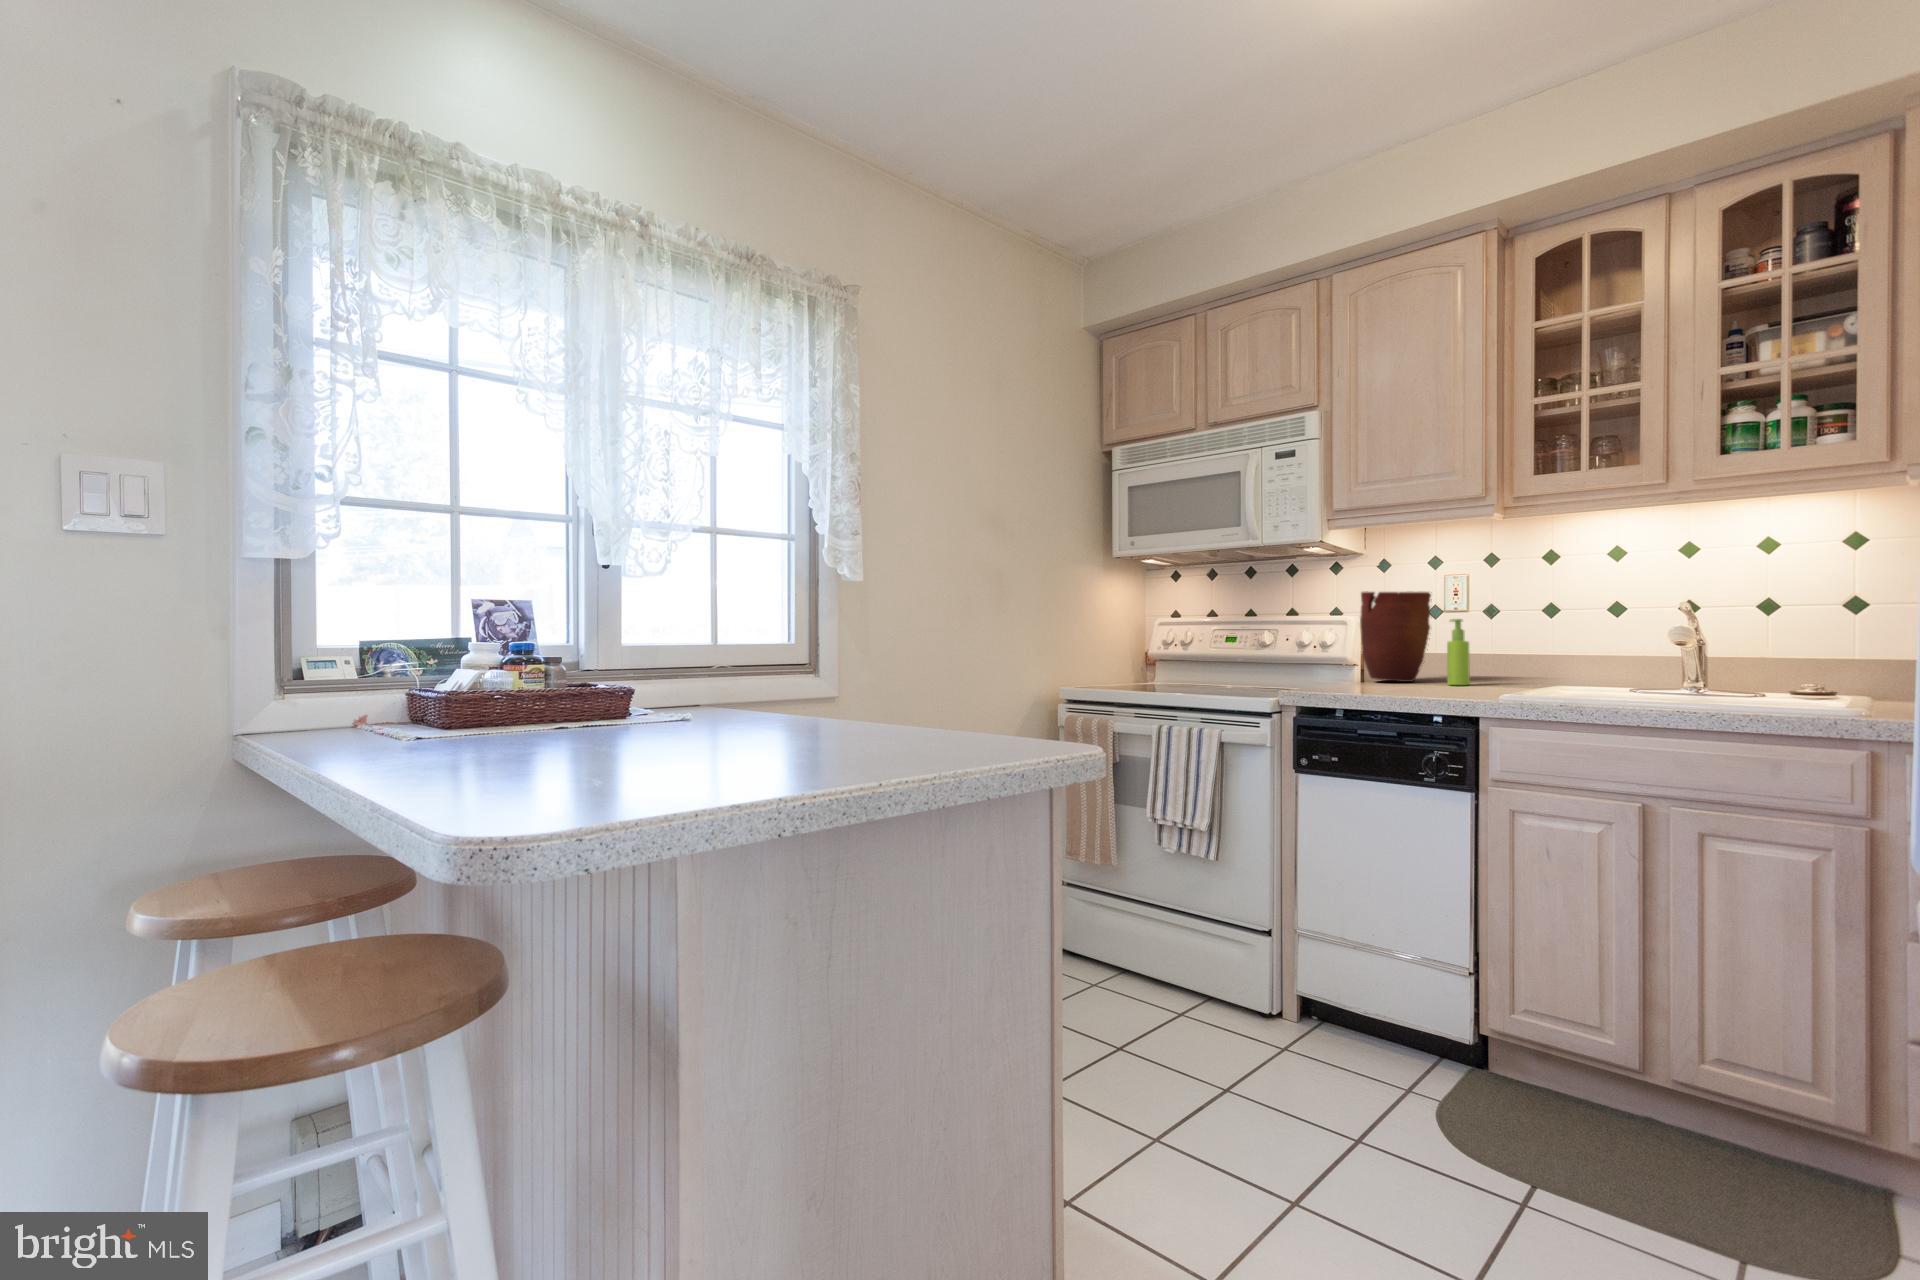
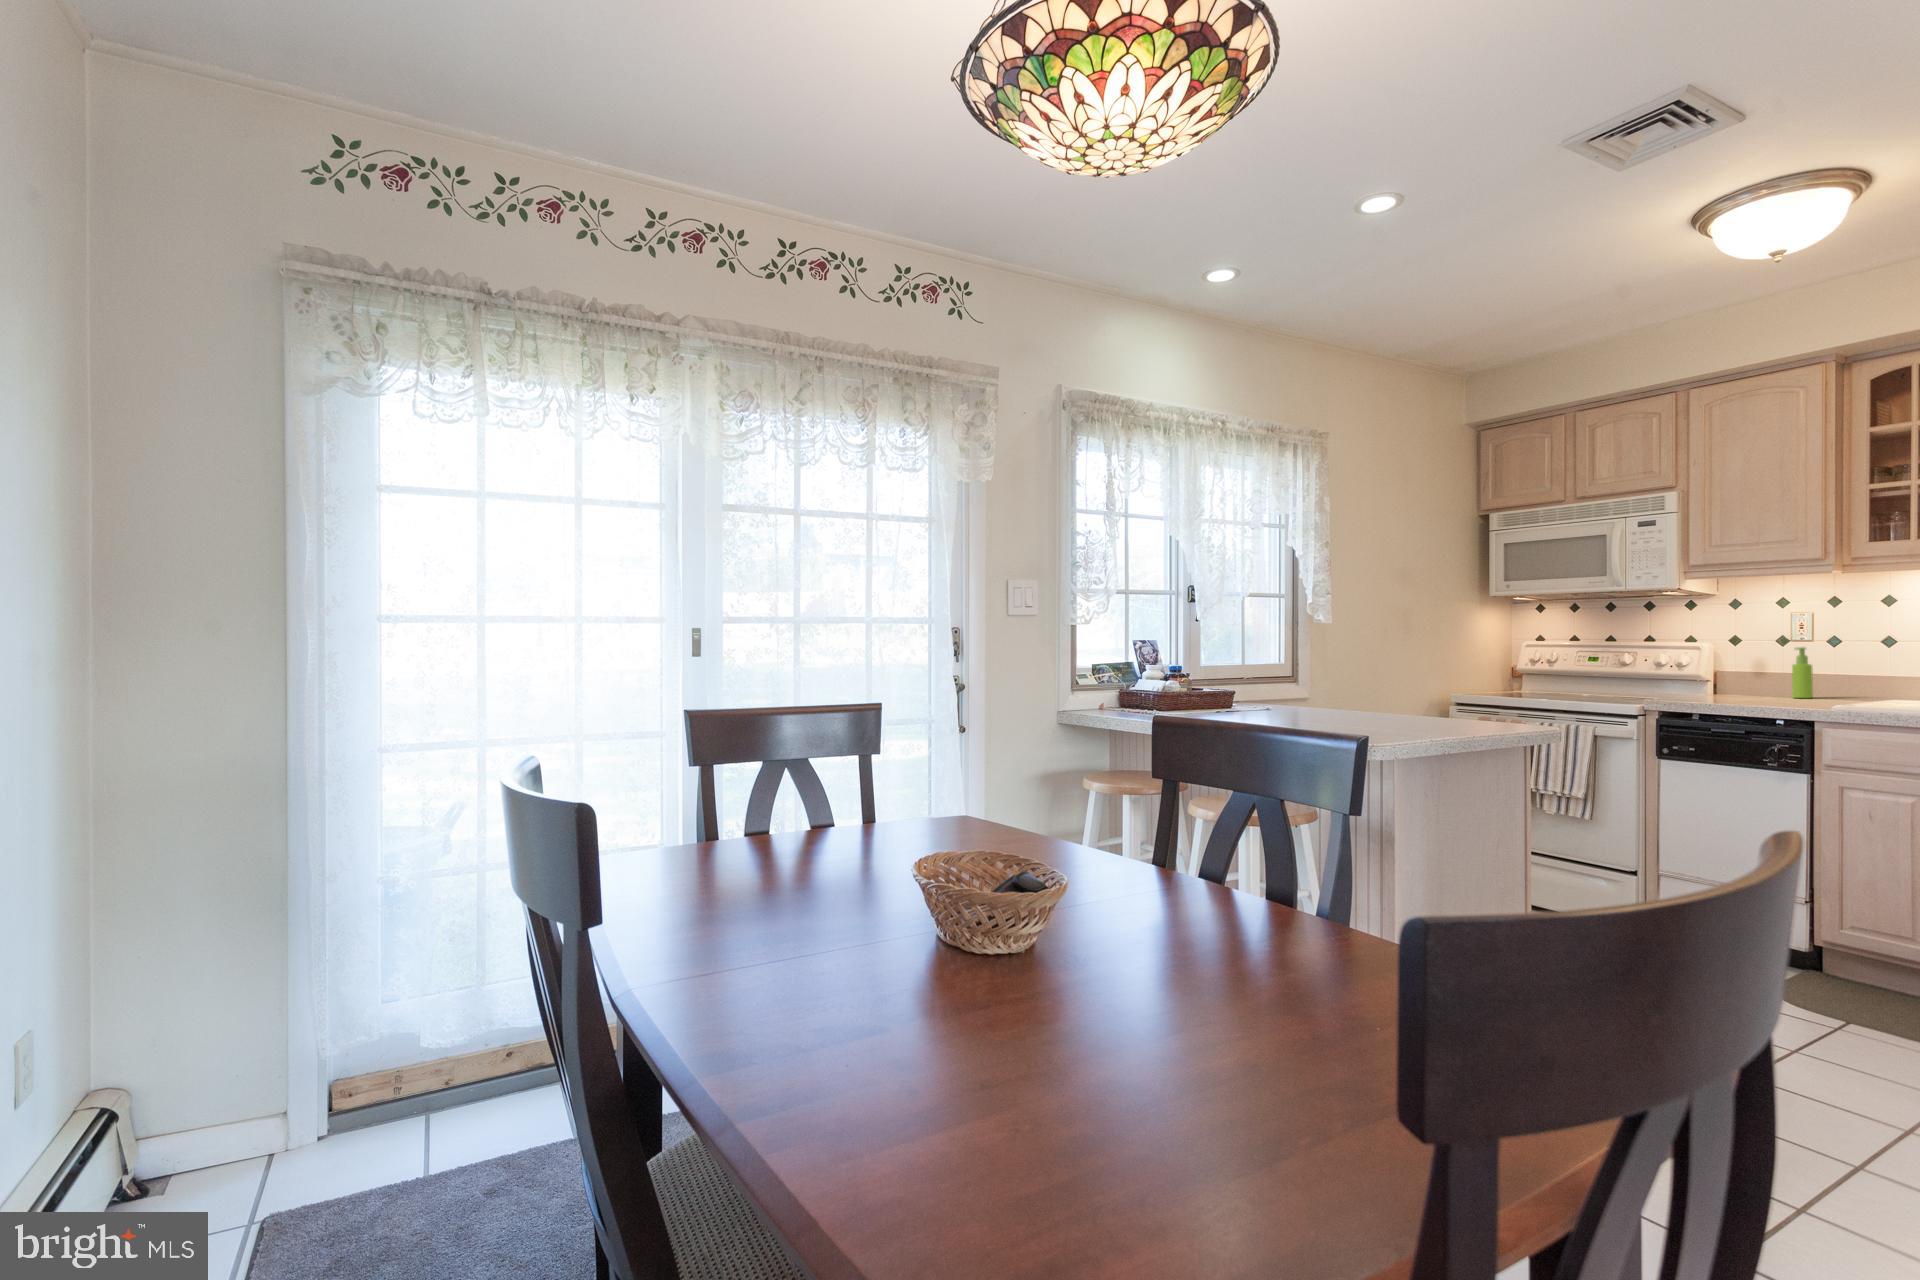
vase: present [1360,591,1431,682] -> none [1712,623,1779,695]

